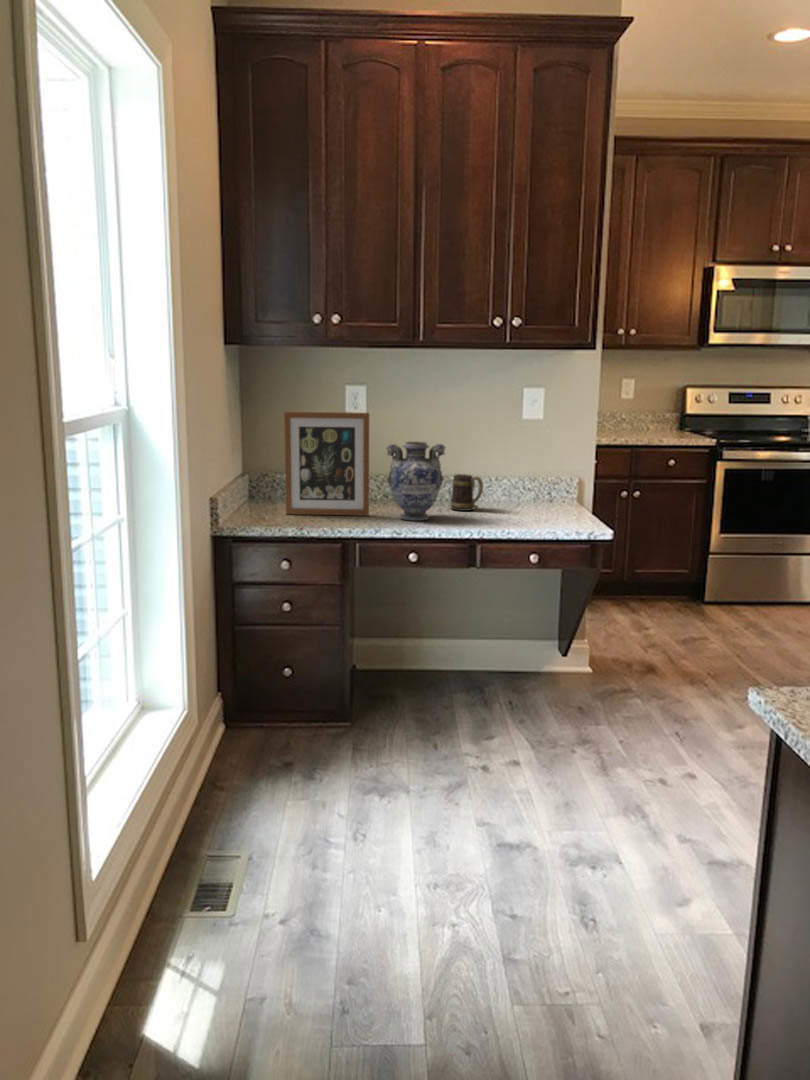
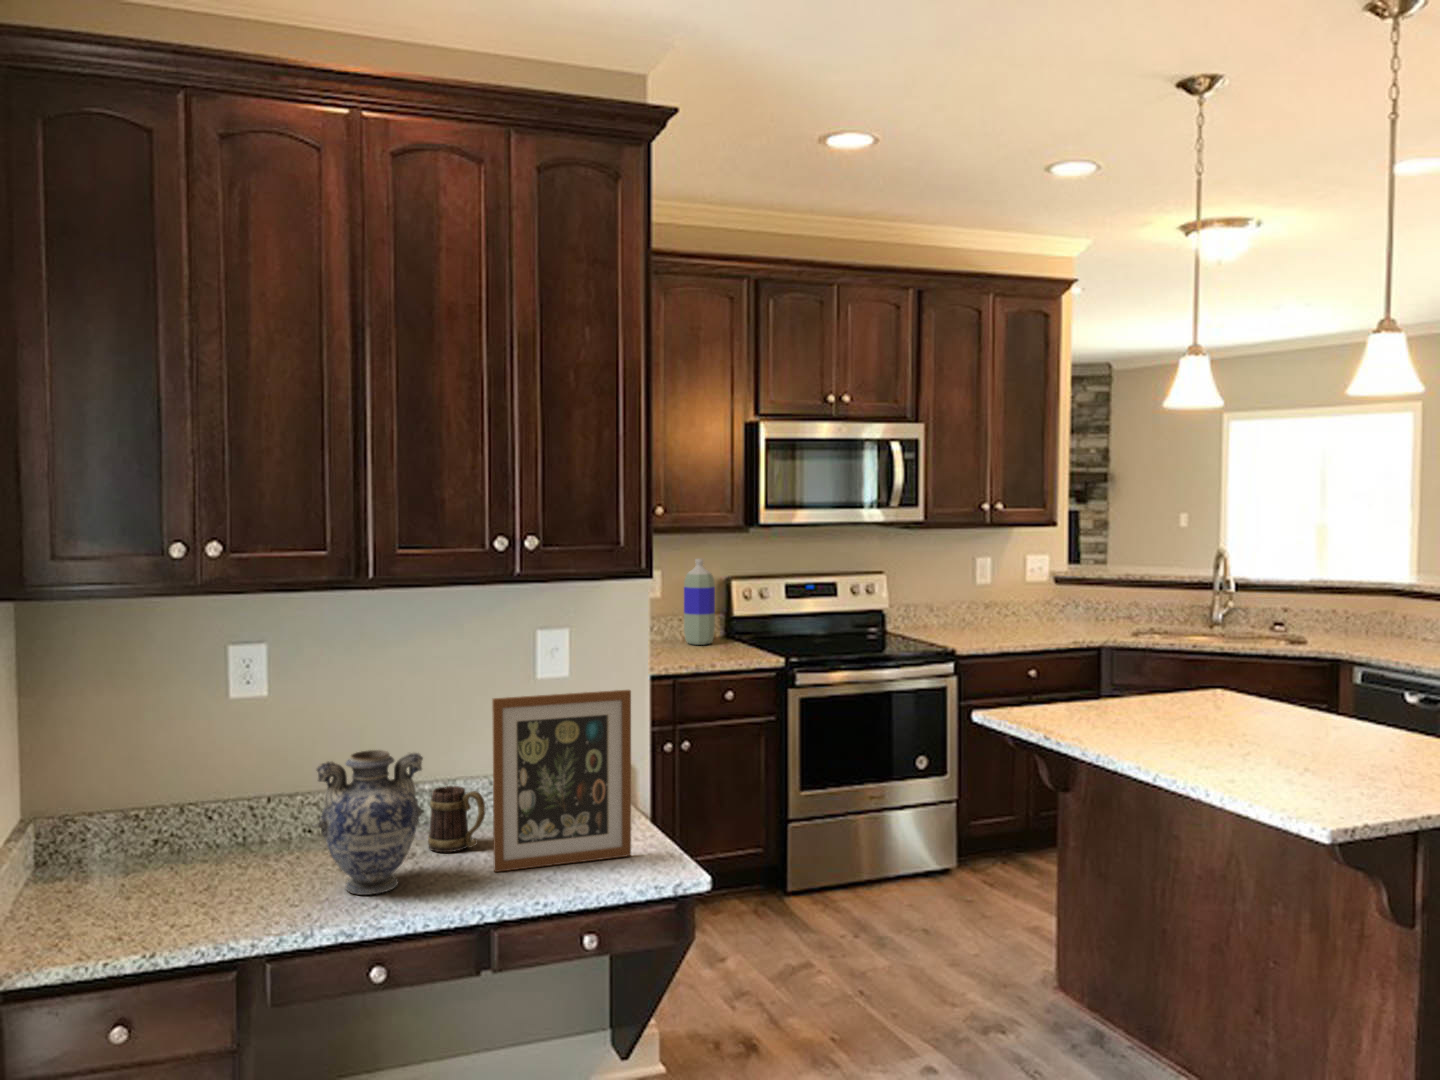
bottle: none [648,370,672,431] -> present [684,558,715,645]
picture frame: present [284,412,369,515] -> present [492,690,631,872]

